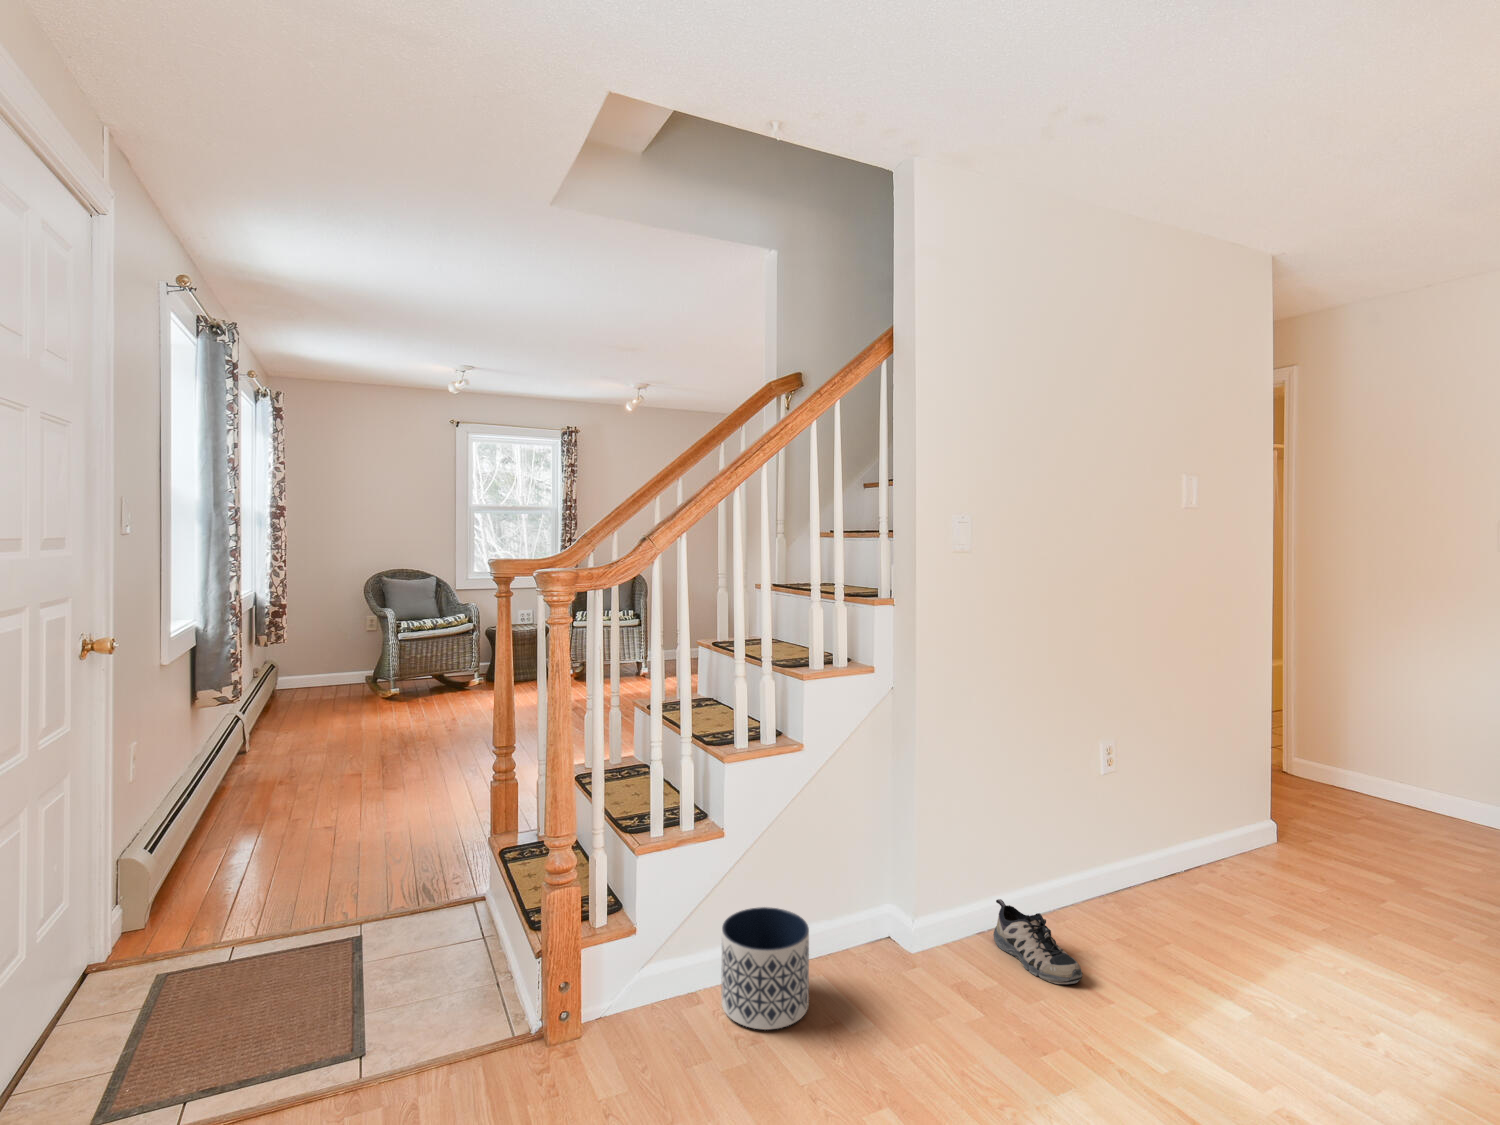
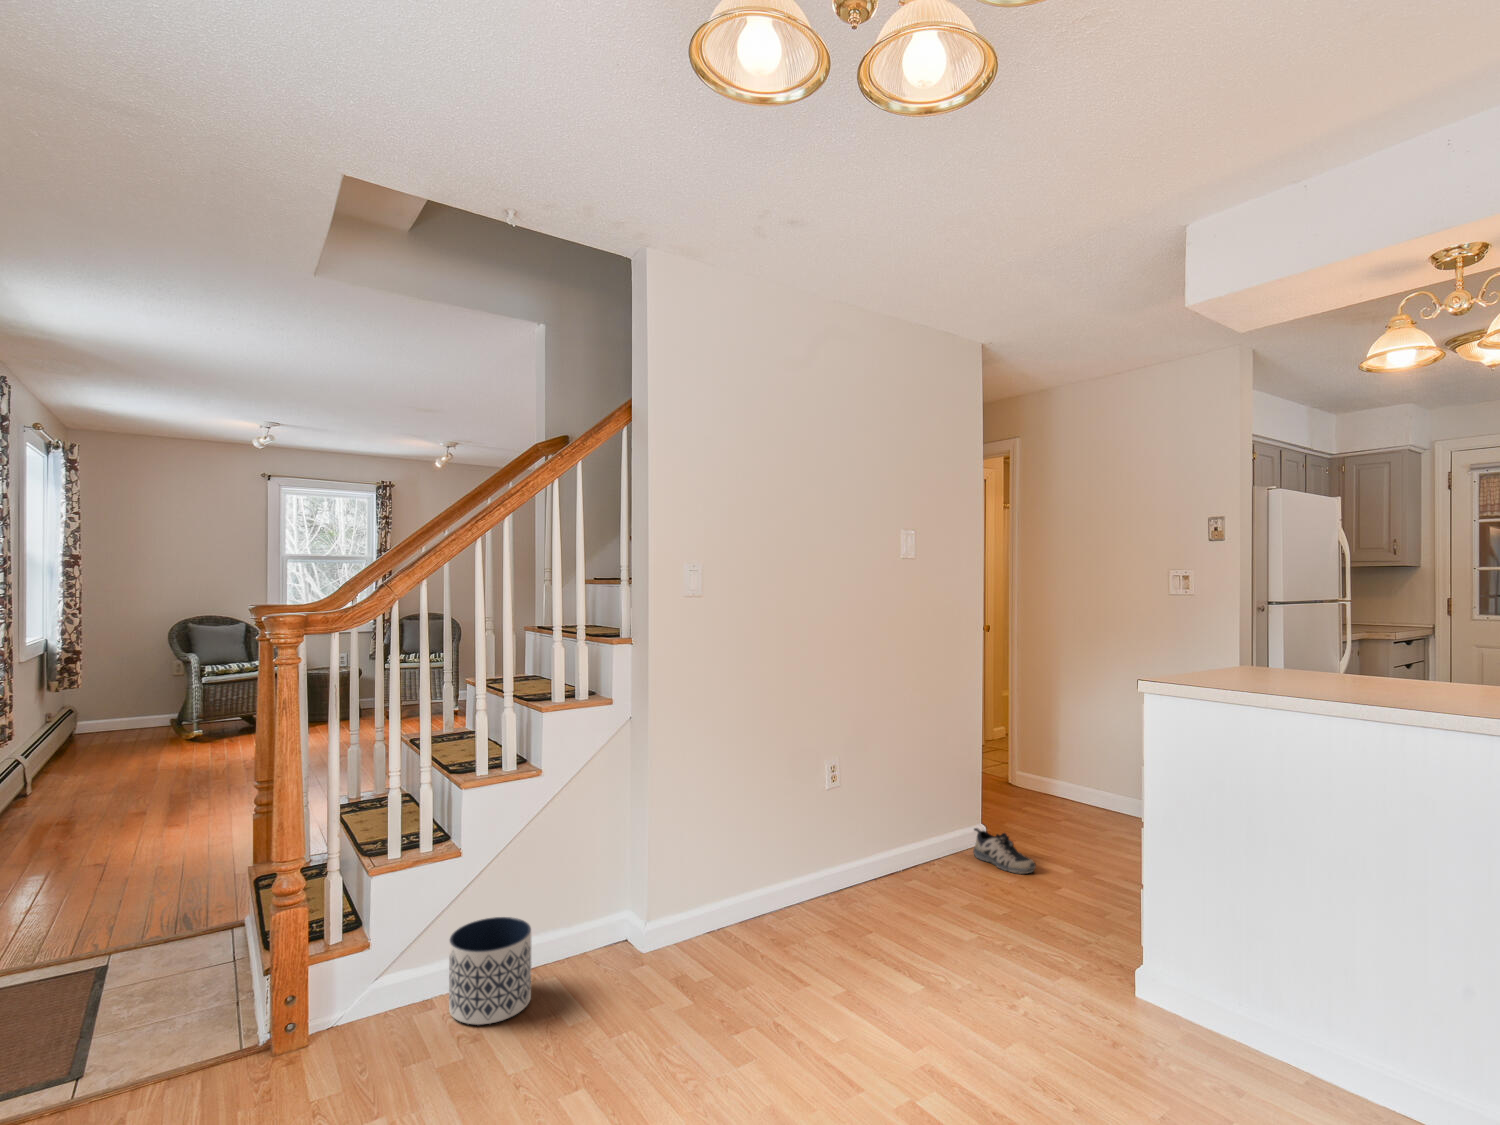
shoe: present [993,899,1082,985] -> present [973,828,1036,874]

